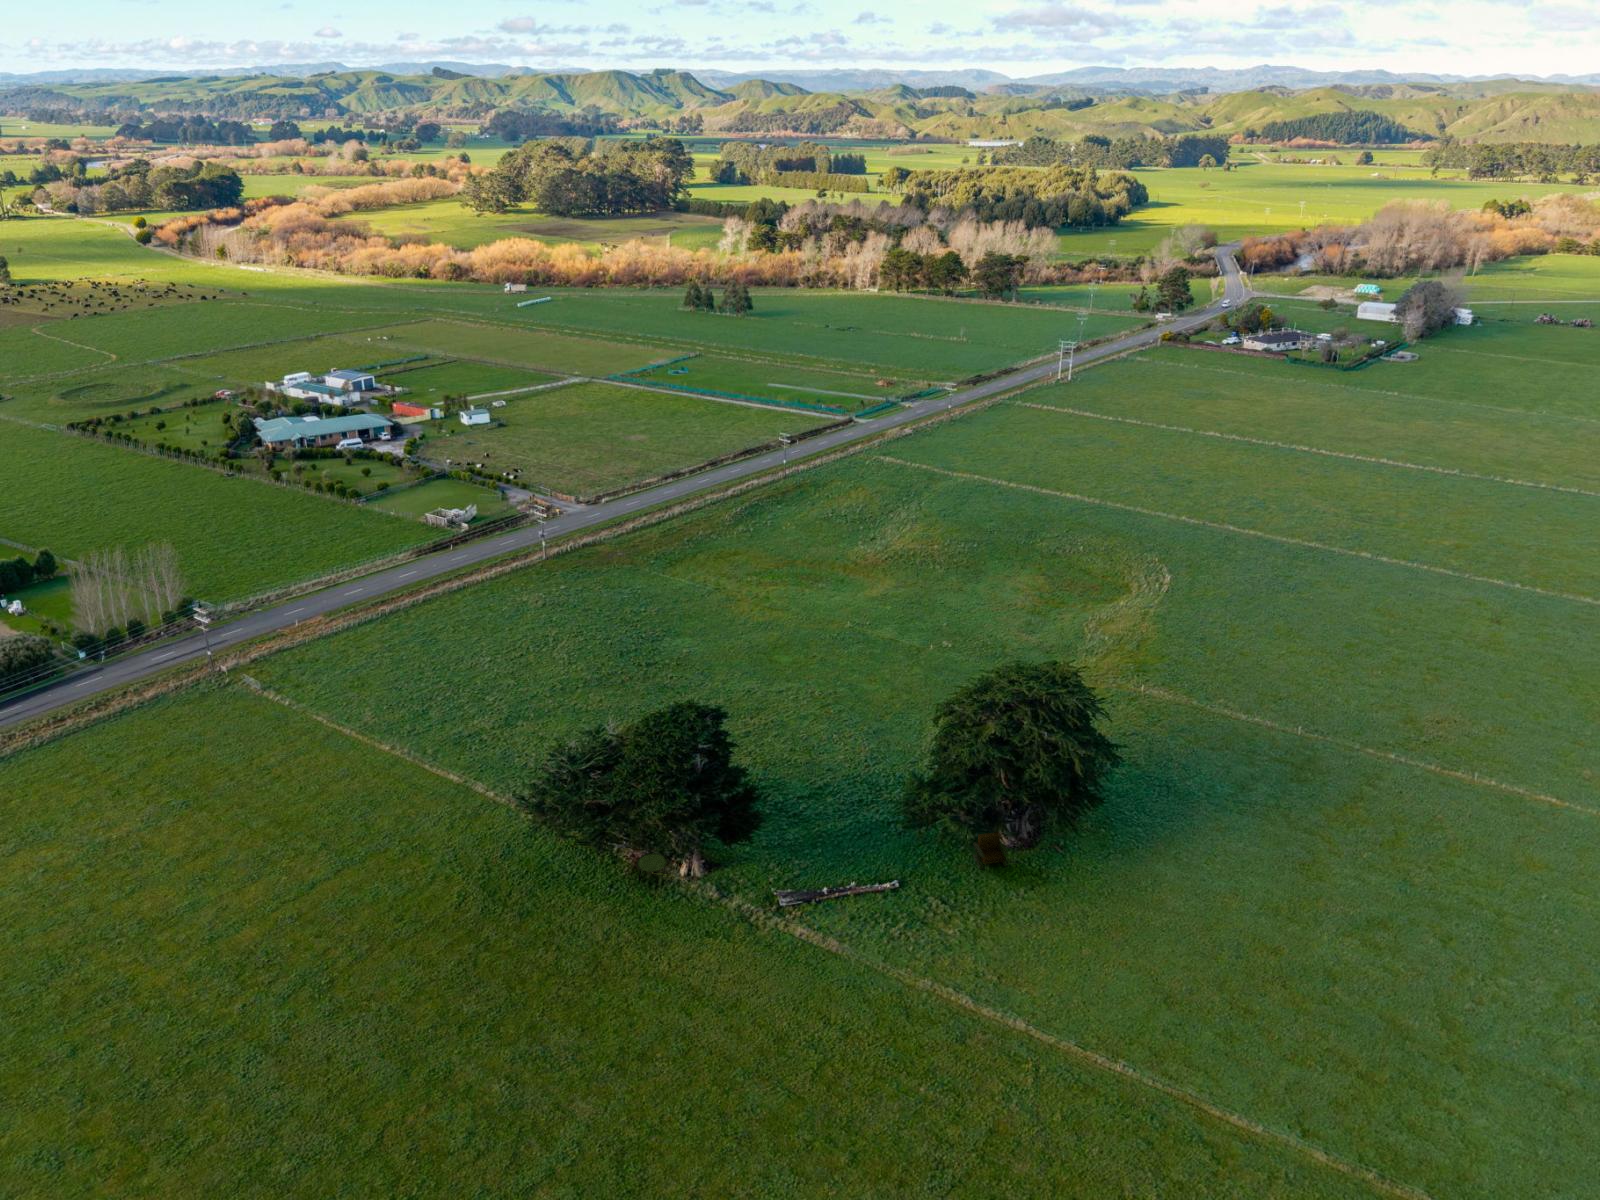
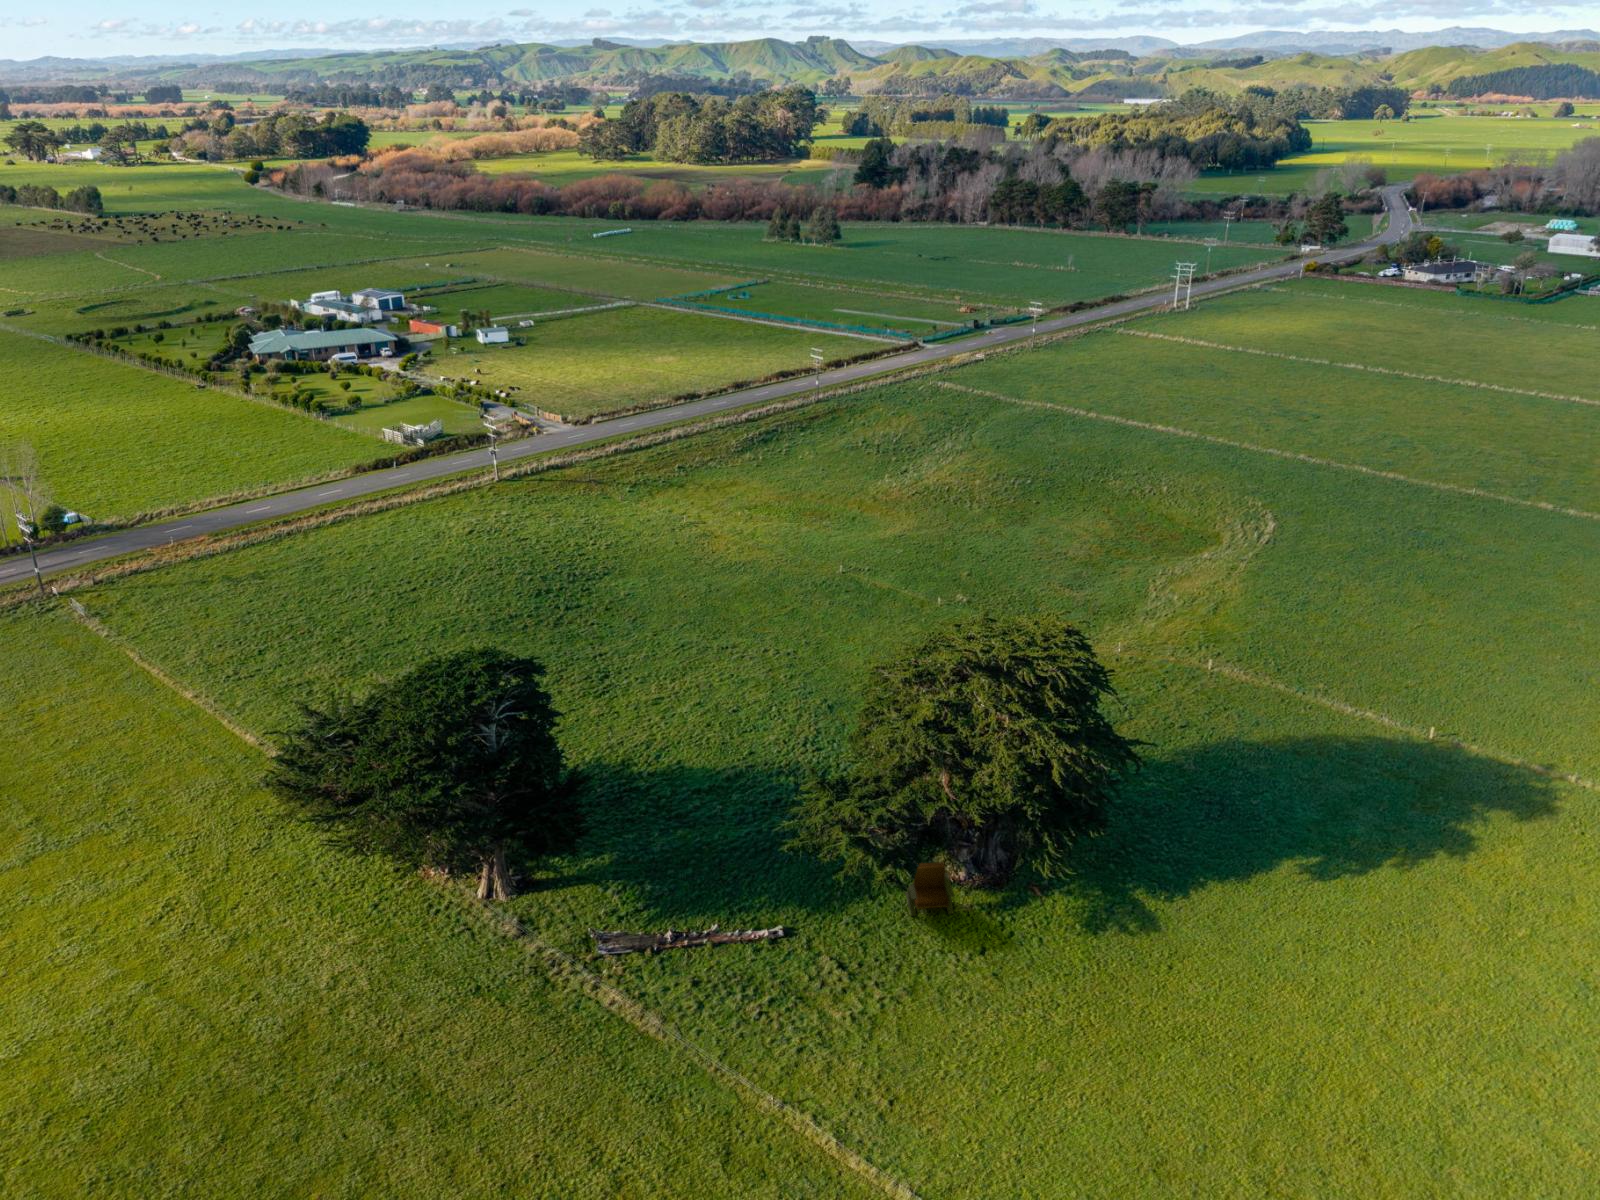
round table: present [636,852,668,883] -> none [411,860,459,908]

